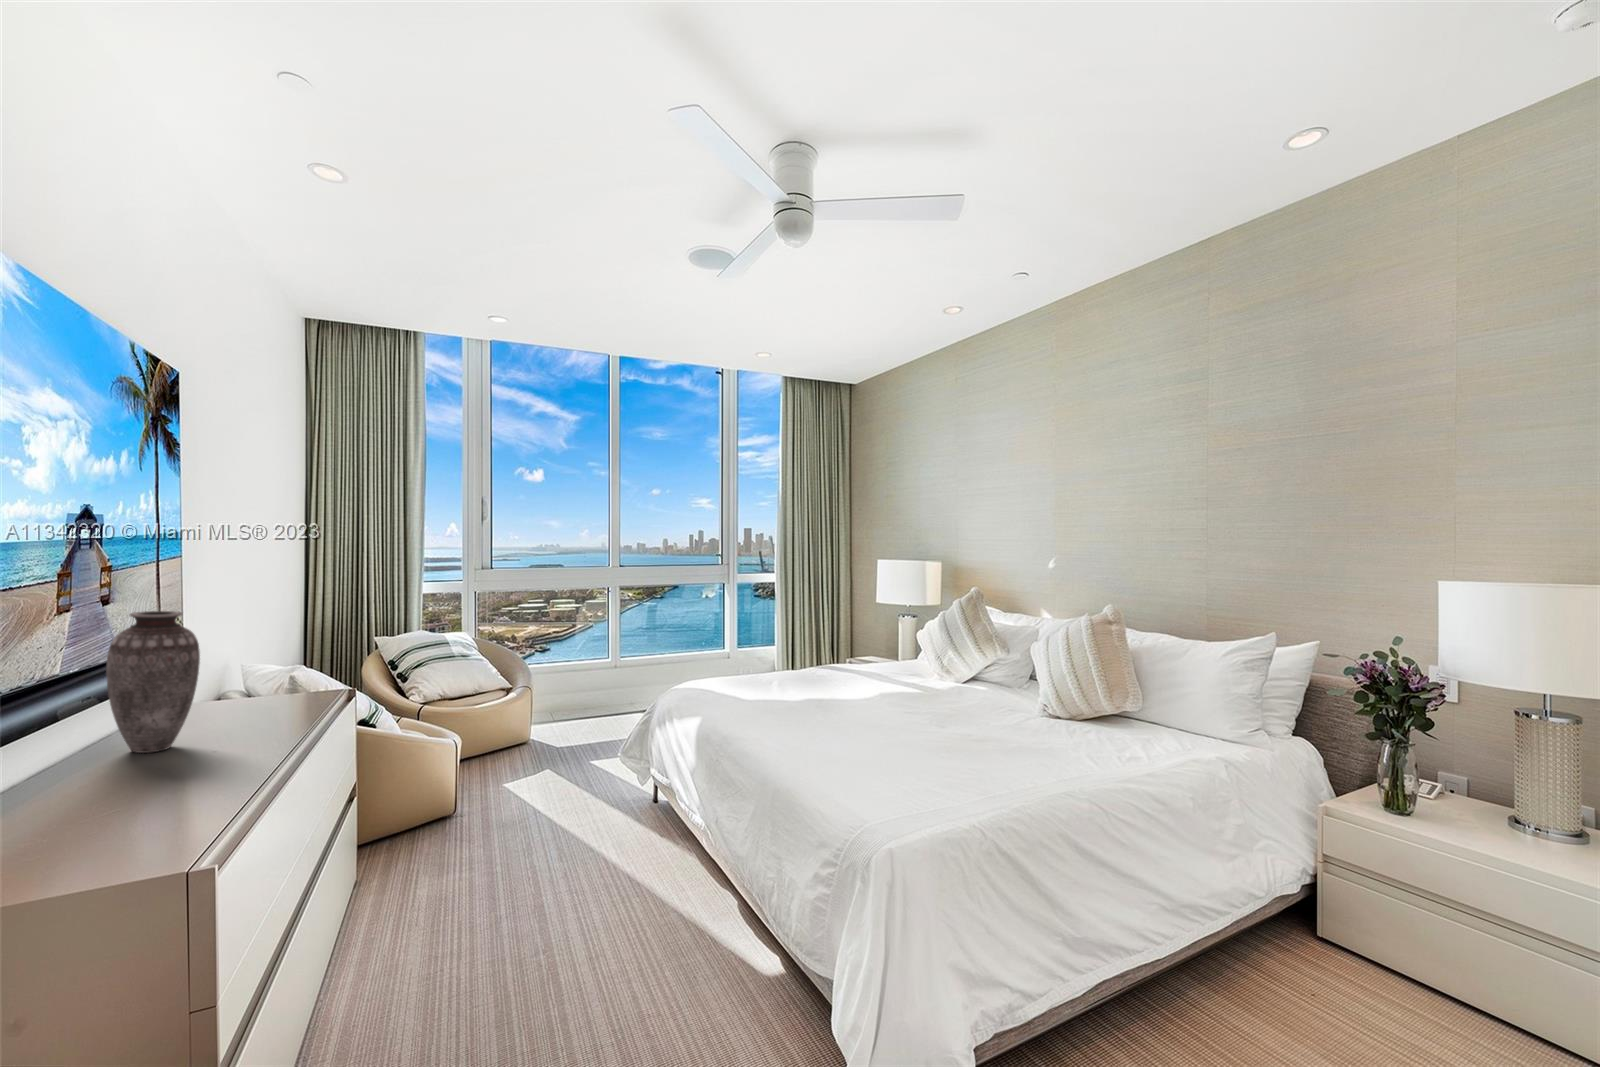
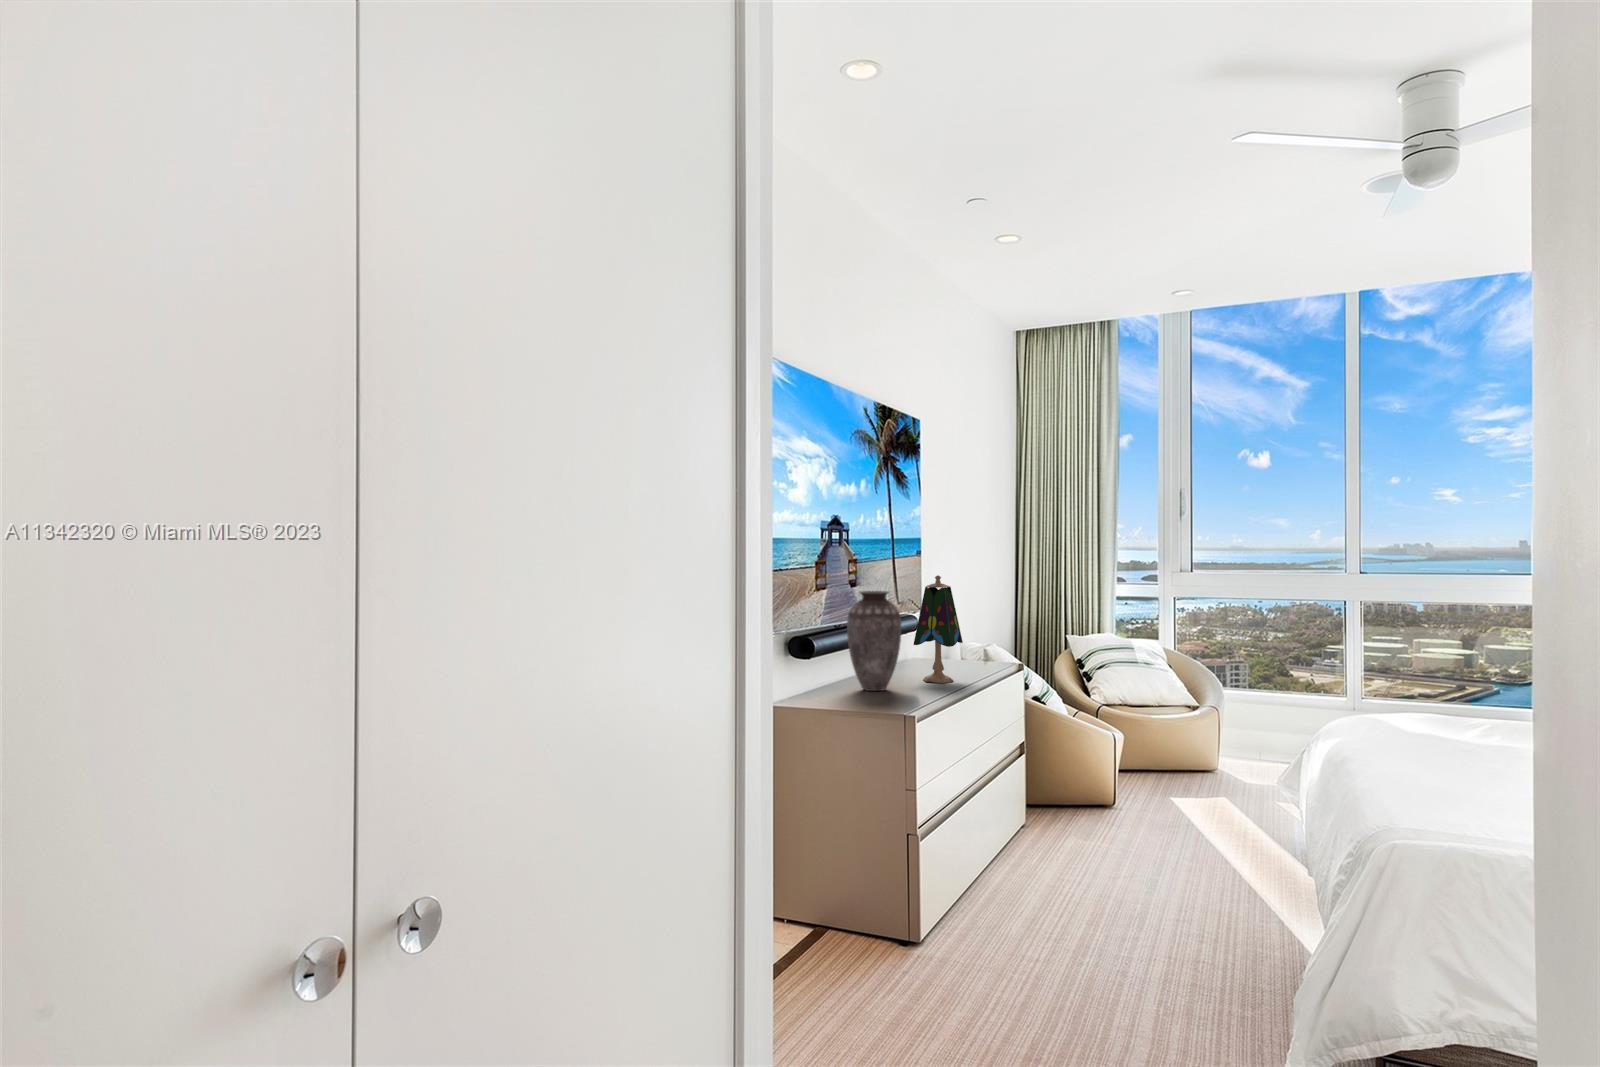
table lamp: none [204,584,274,724] -> present [913,575,963,683]

